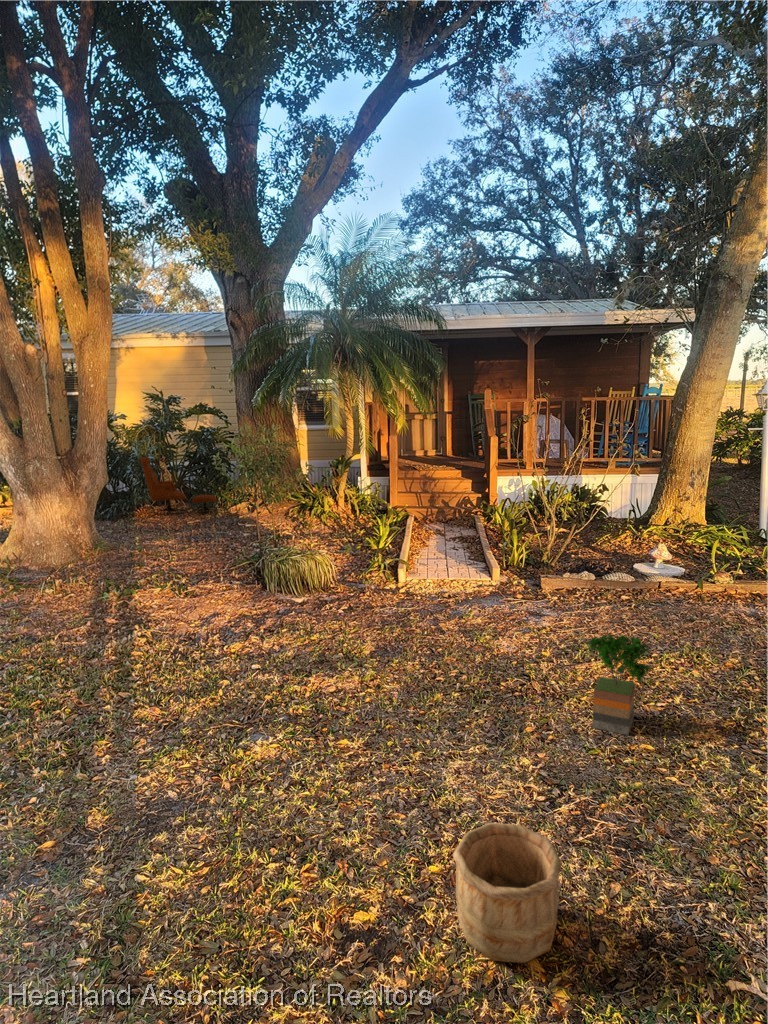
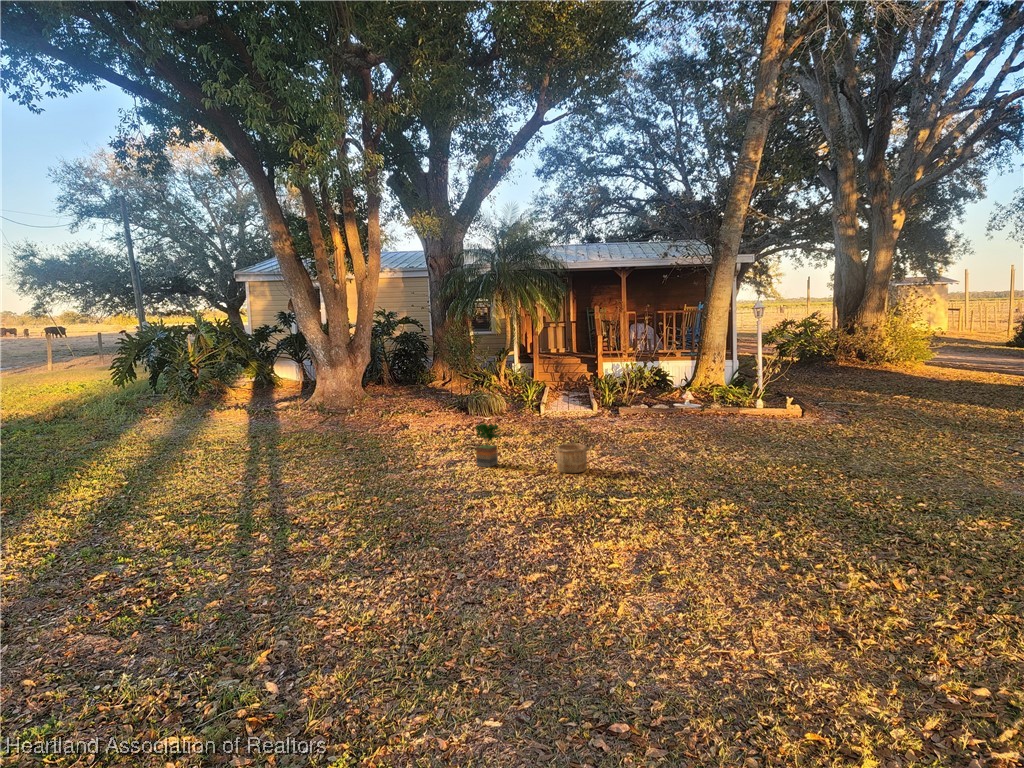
lounge chair: present [140,457,217,516] -> none [369,352,419,390]
potted tree: present [588,634,651,735] -> present [476,423,501,467]

